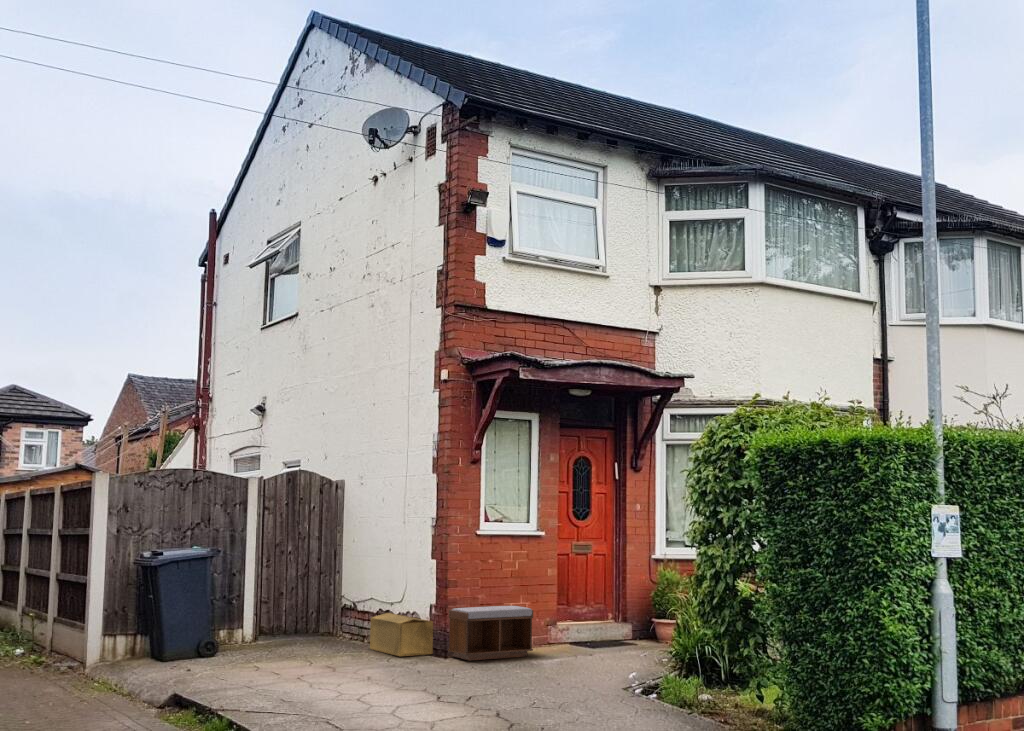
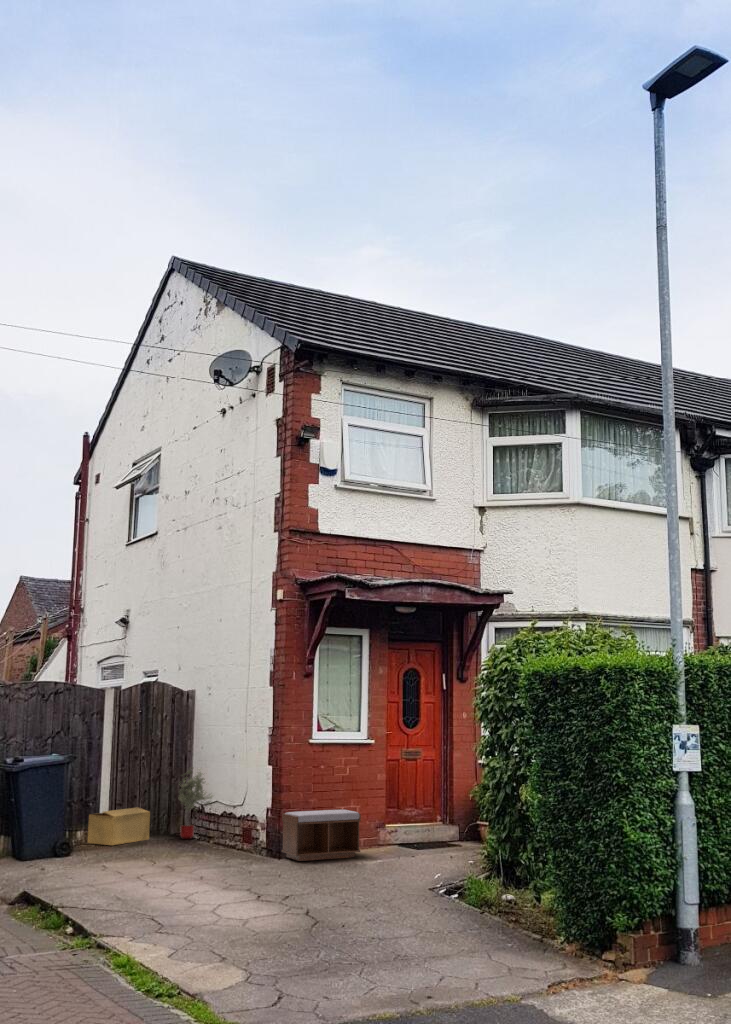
potted tree: none [328,561,369,638] -> present [179,767,213,839]
cardboard box: present [370,613,433,656] -> present [88,807,150,845]

